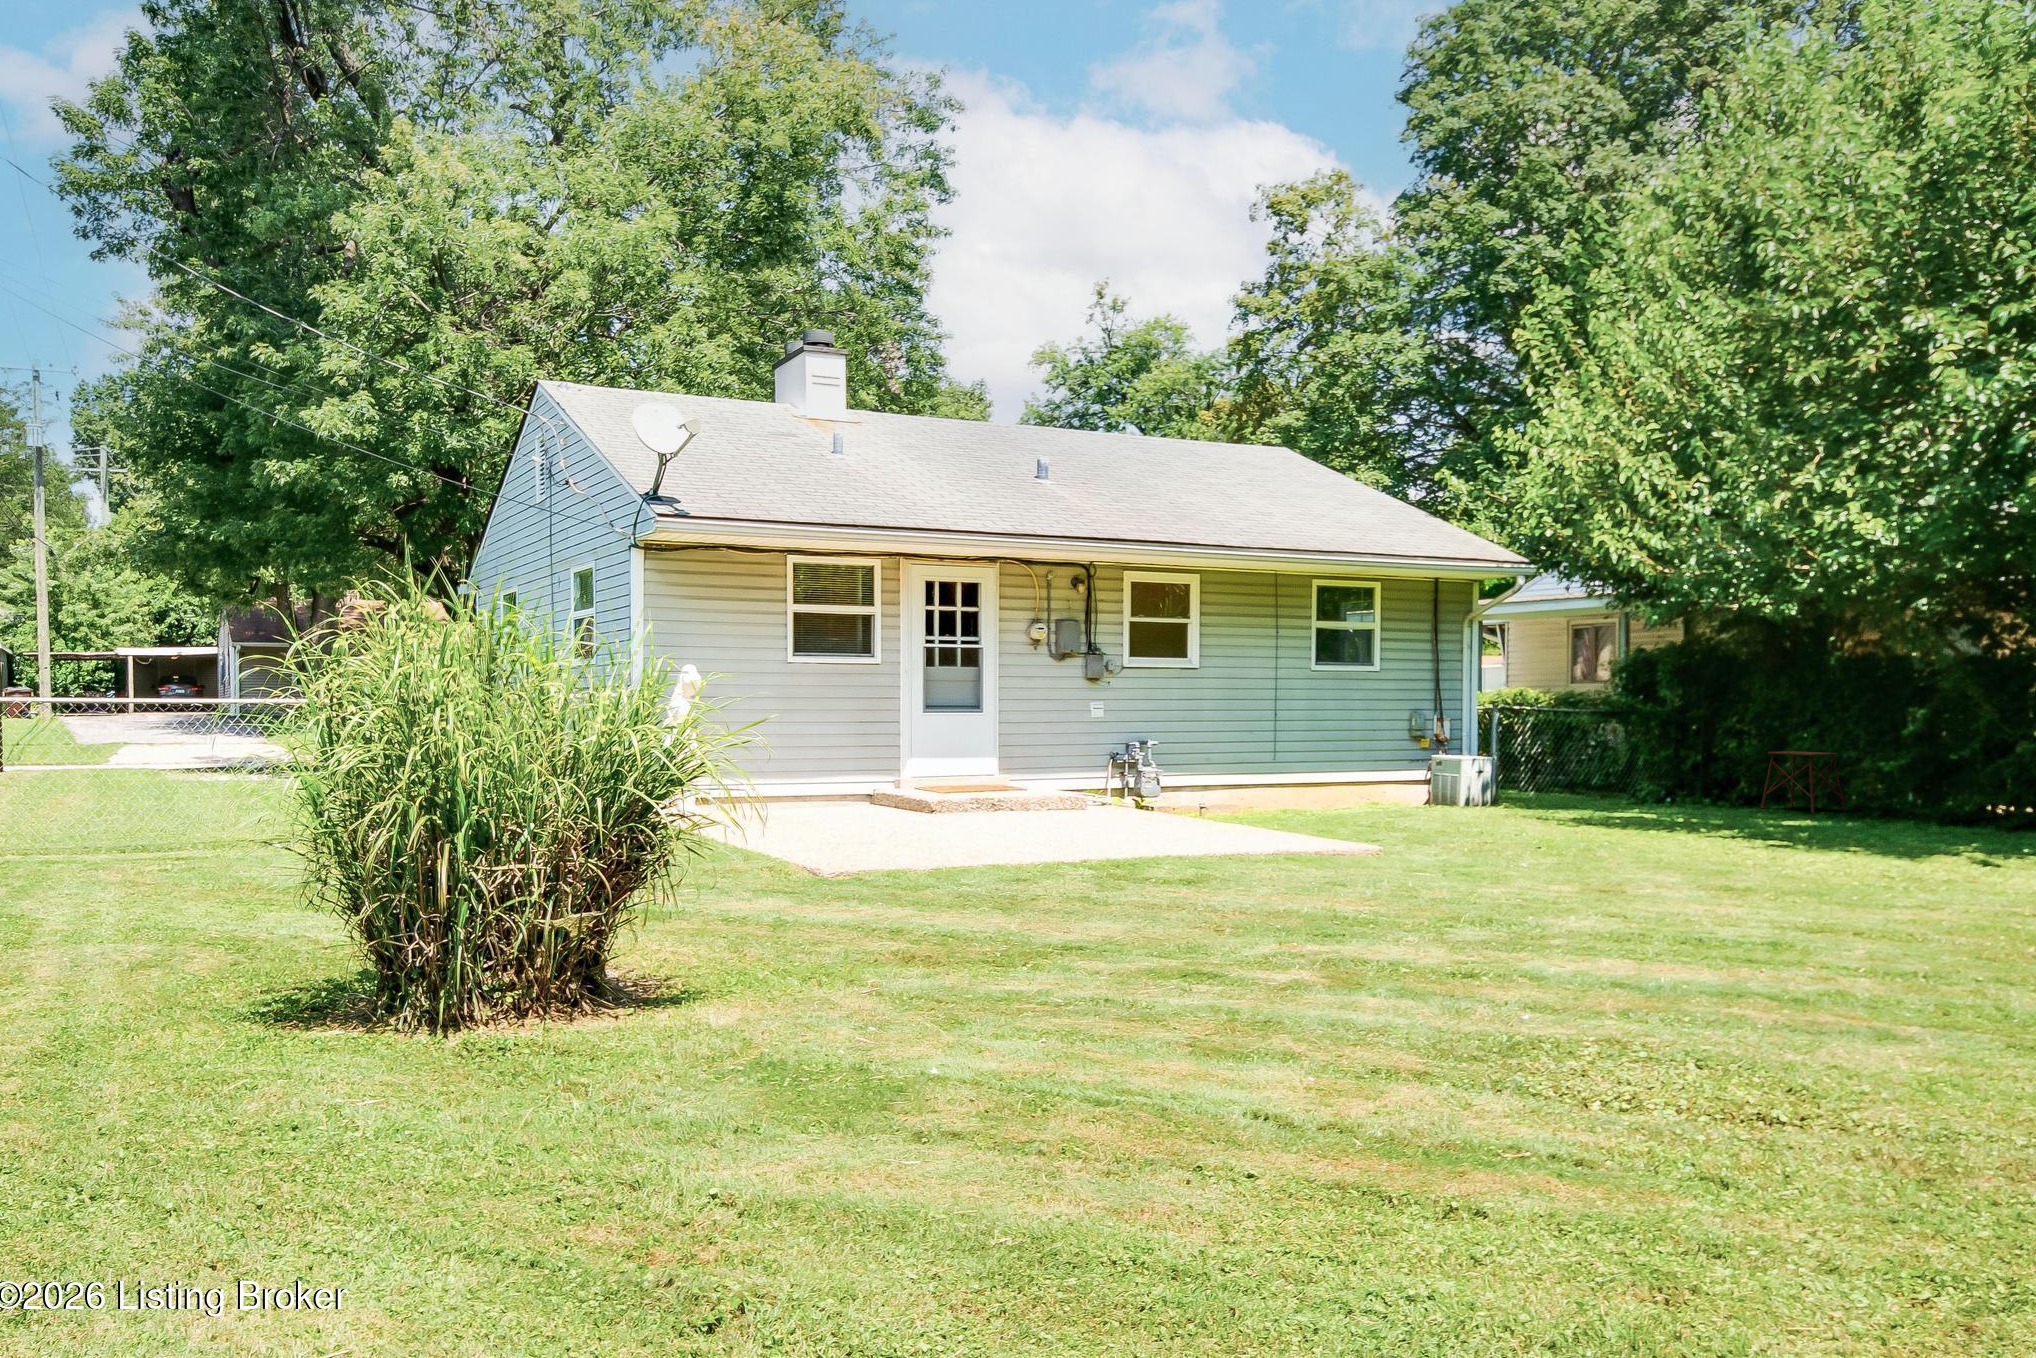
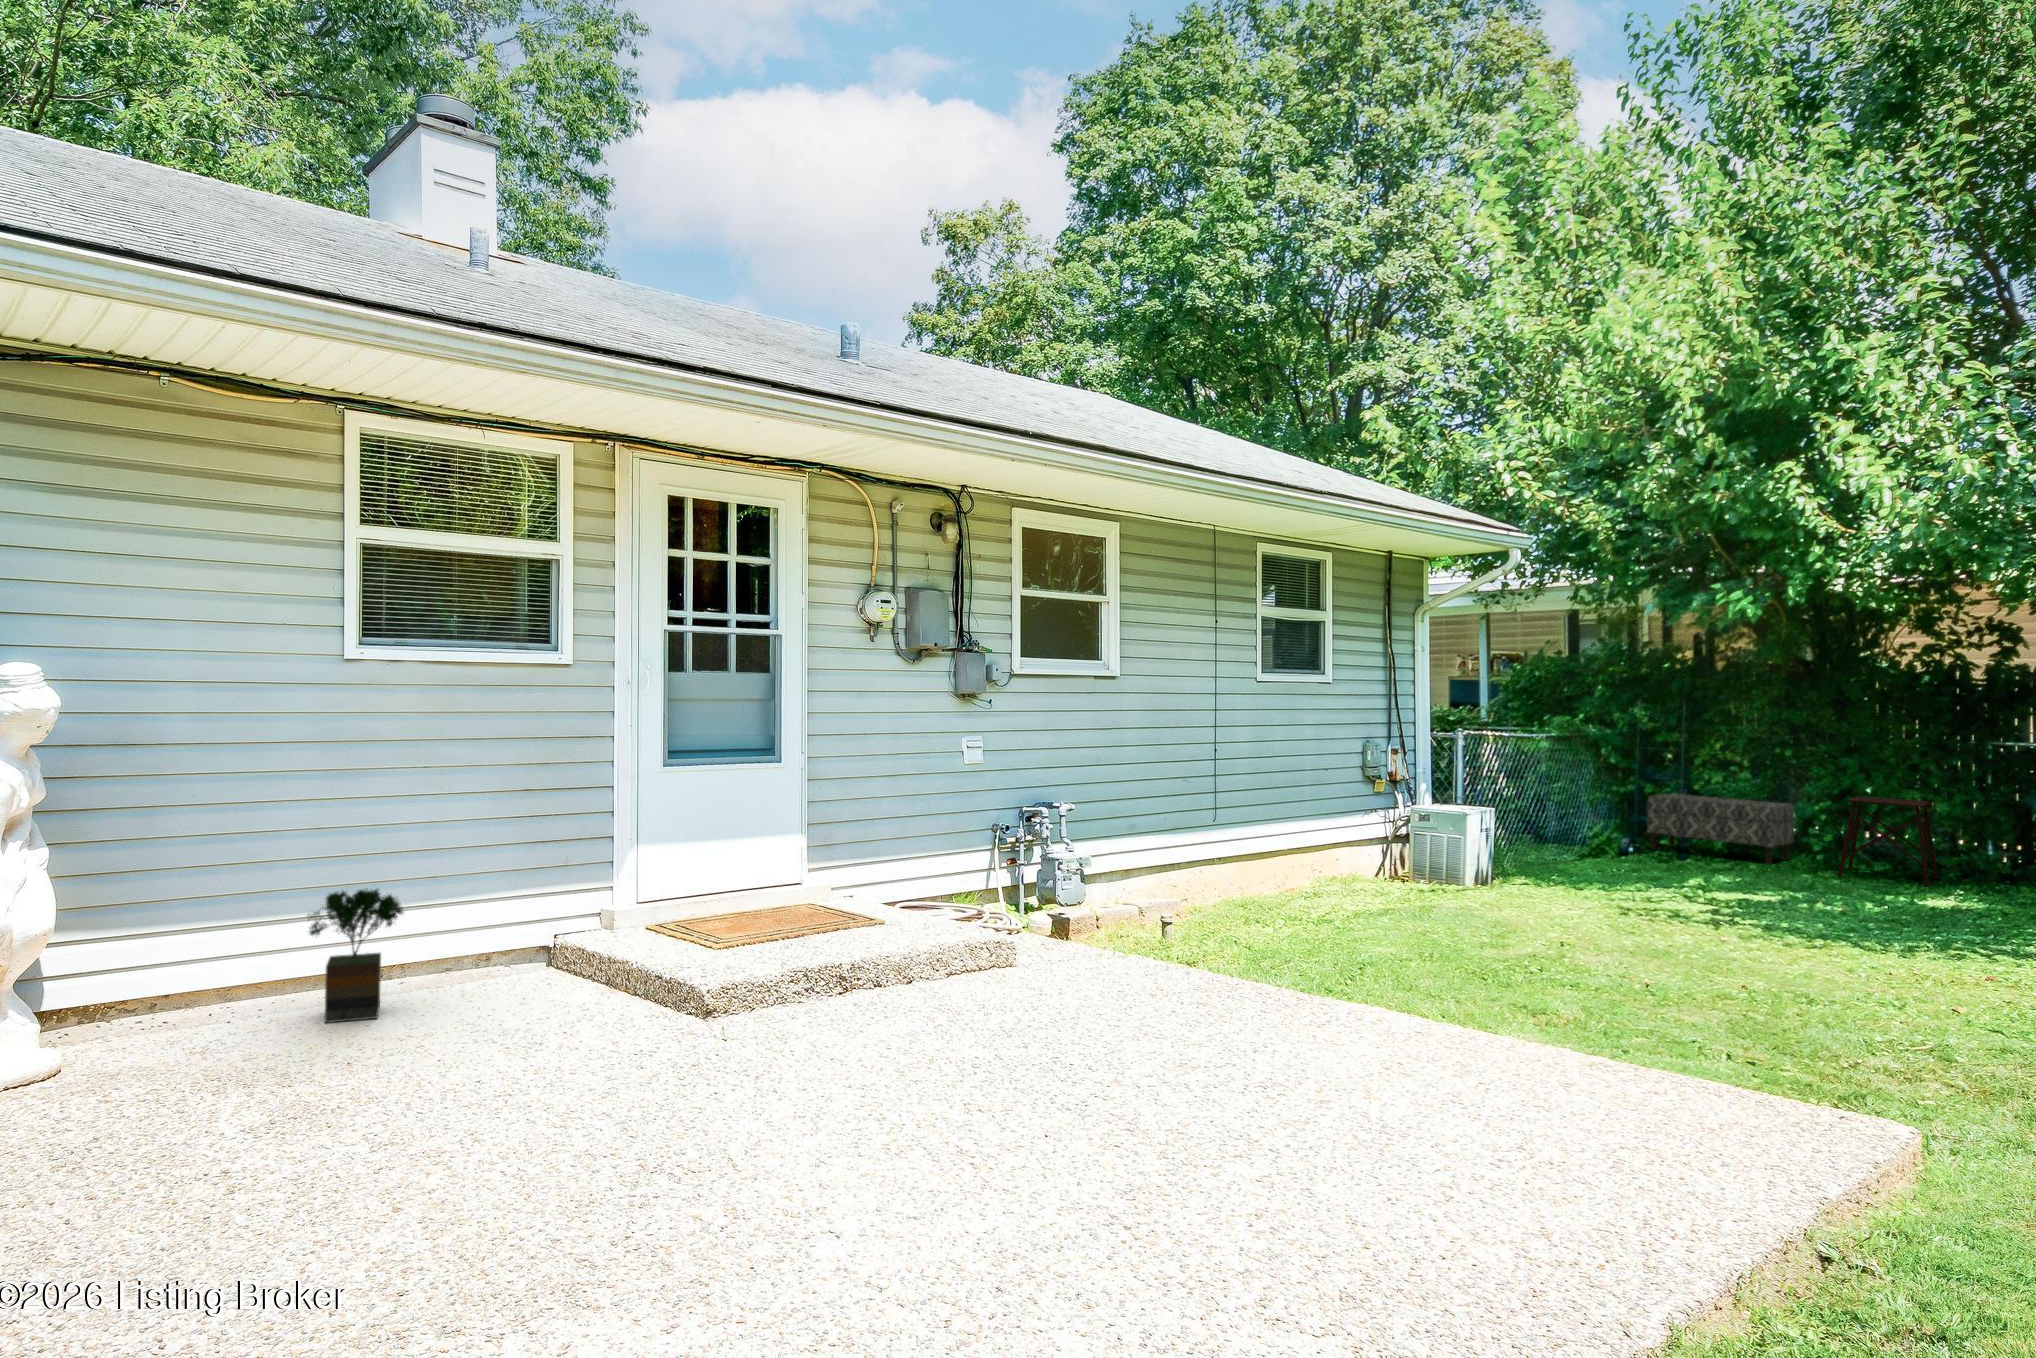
bench: none [1664,756,1767,804] -> present [1647,793,1794,864]
potted tree: none [775,759,814,814] -> present [308,889,403,1023]

